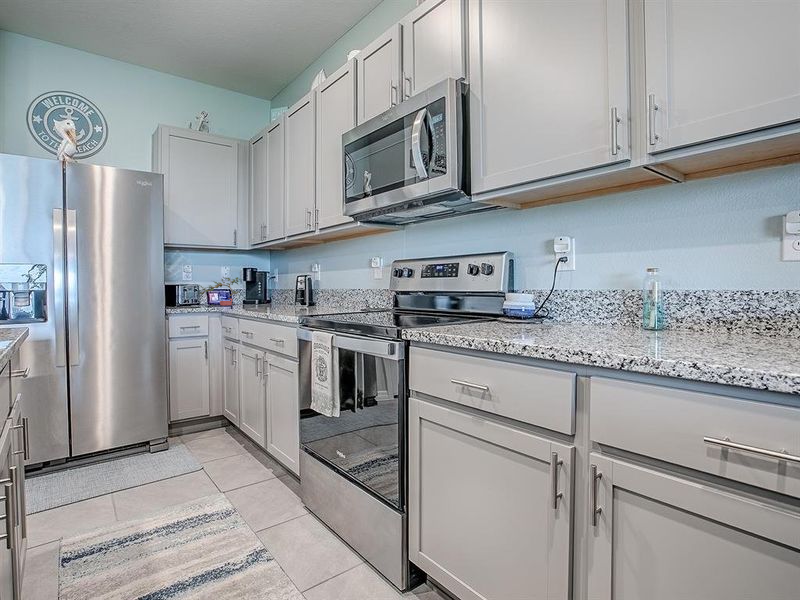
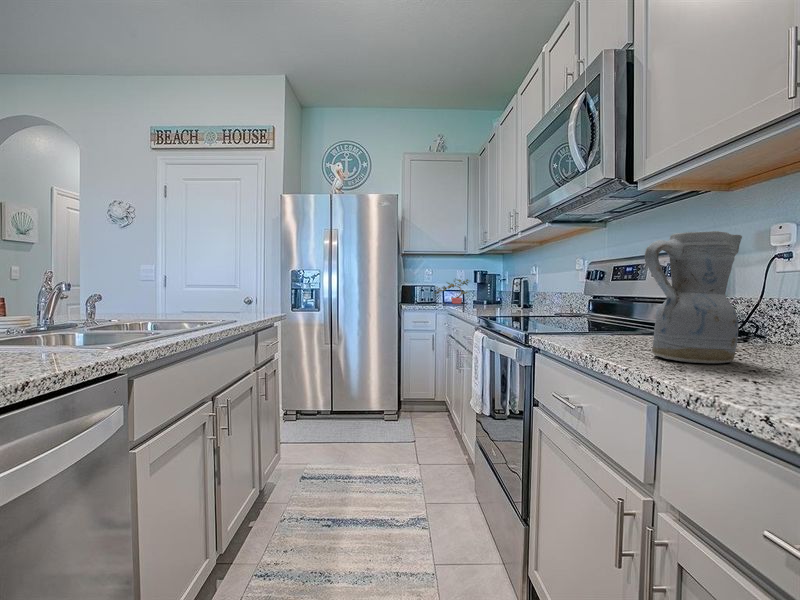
ceramic pitcher: none [537,241,593,338] -> present [645,231,742,363]

